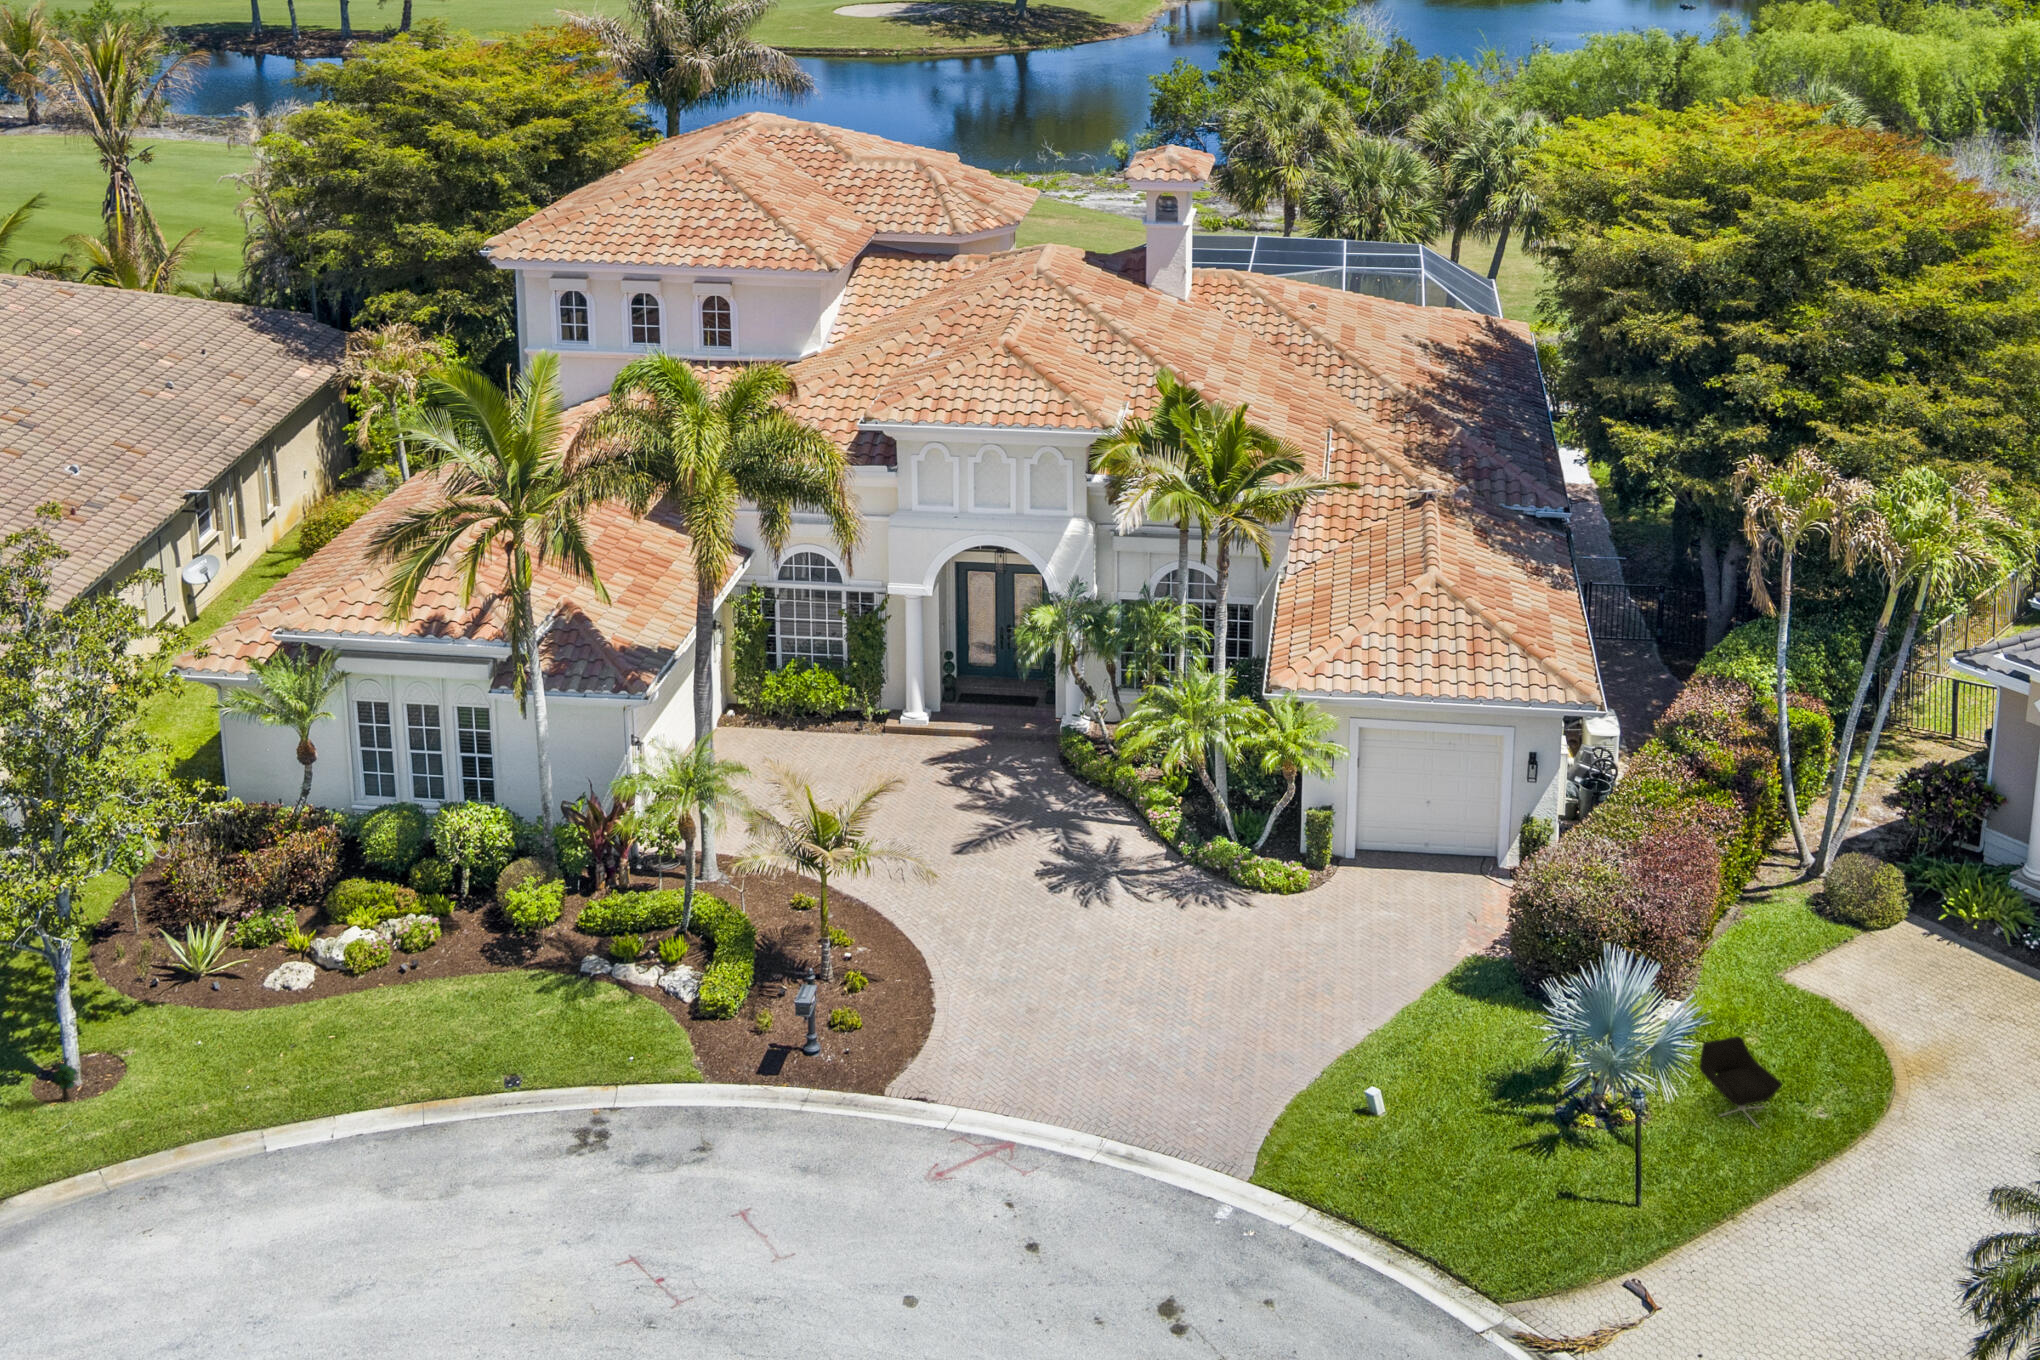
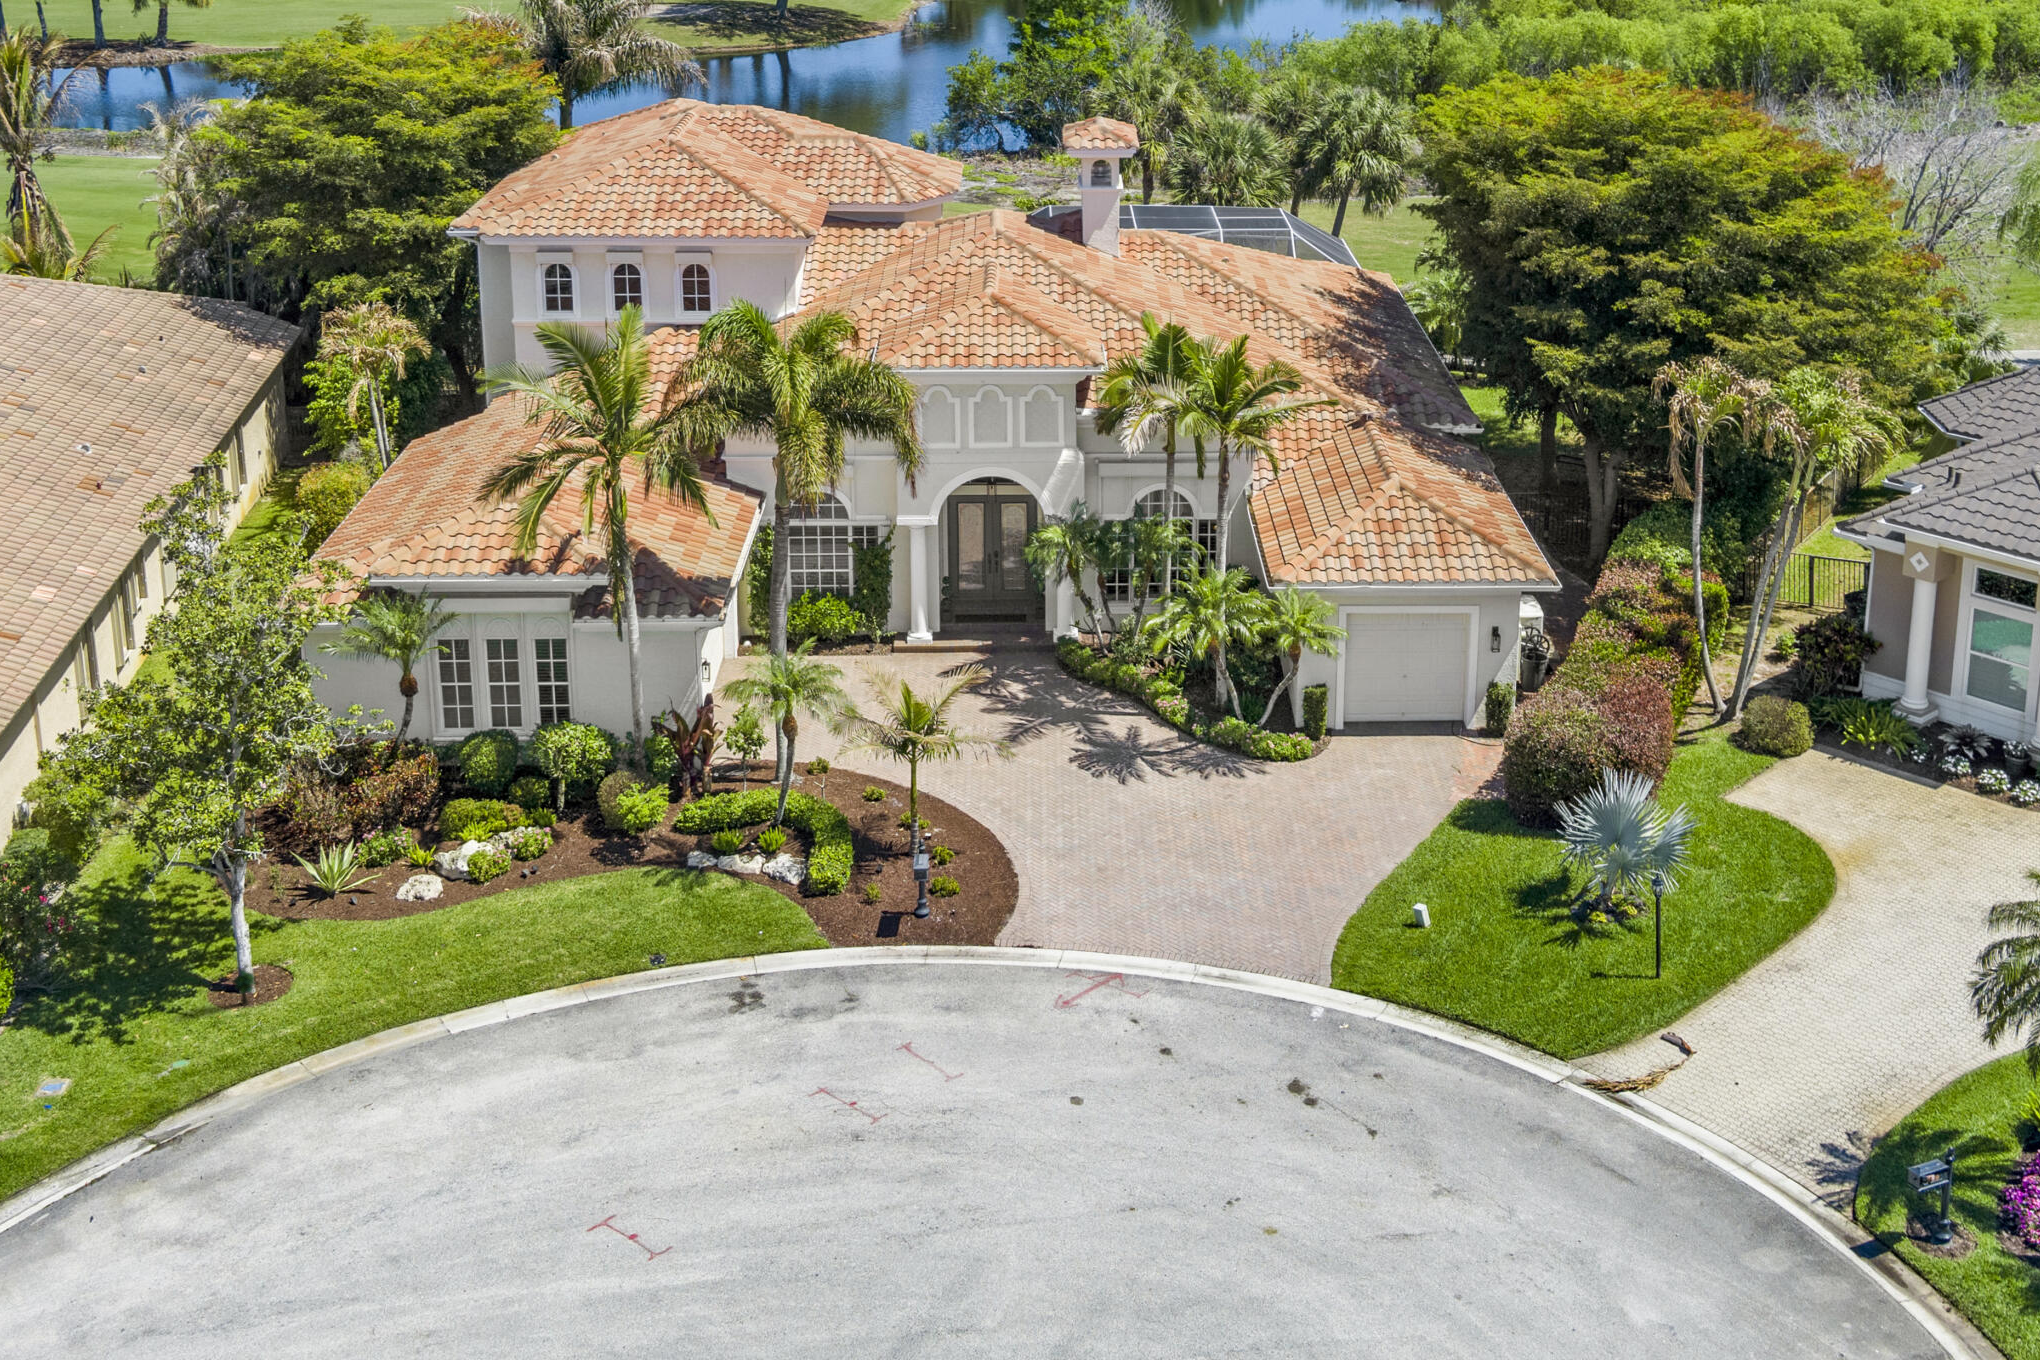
lounge chair: present [1699,1036,1782,1128] -> none [1675,837,1743,909]

